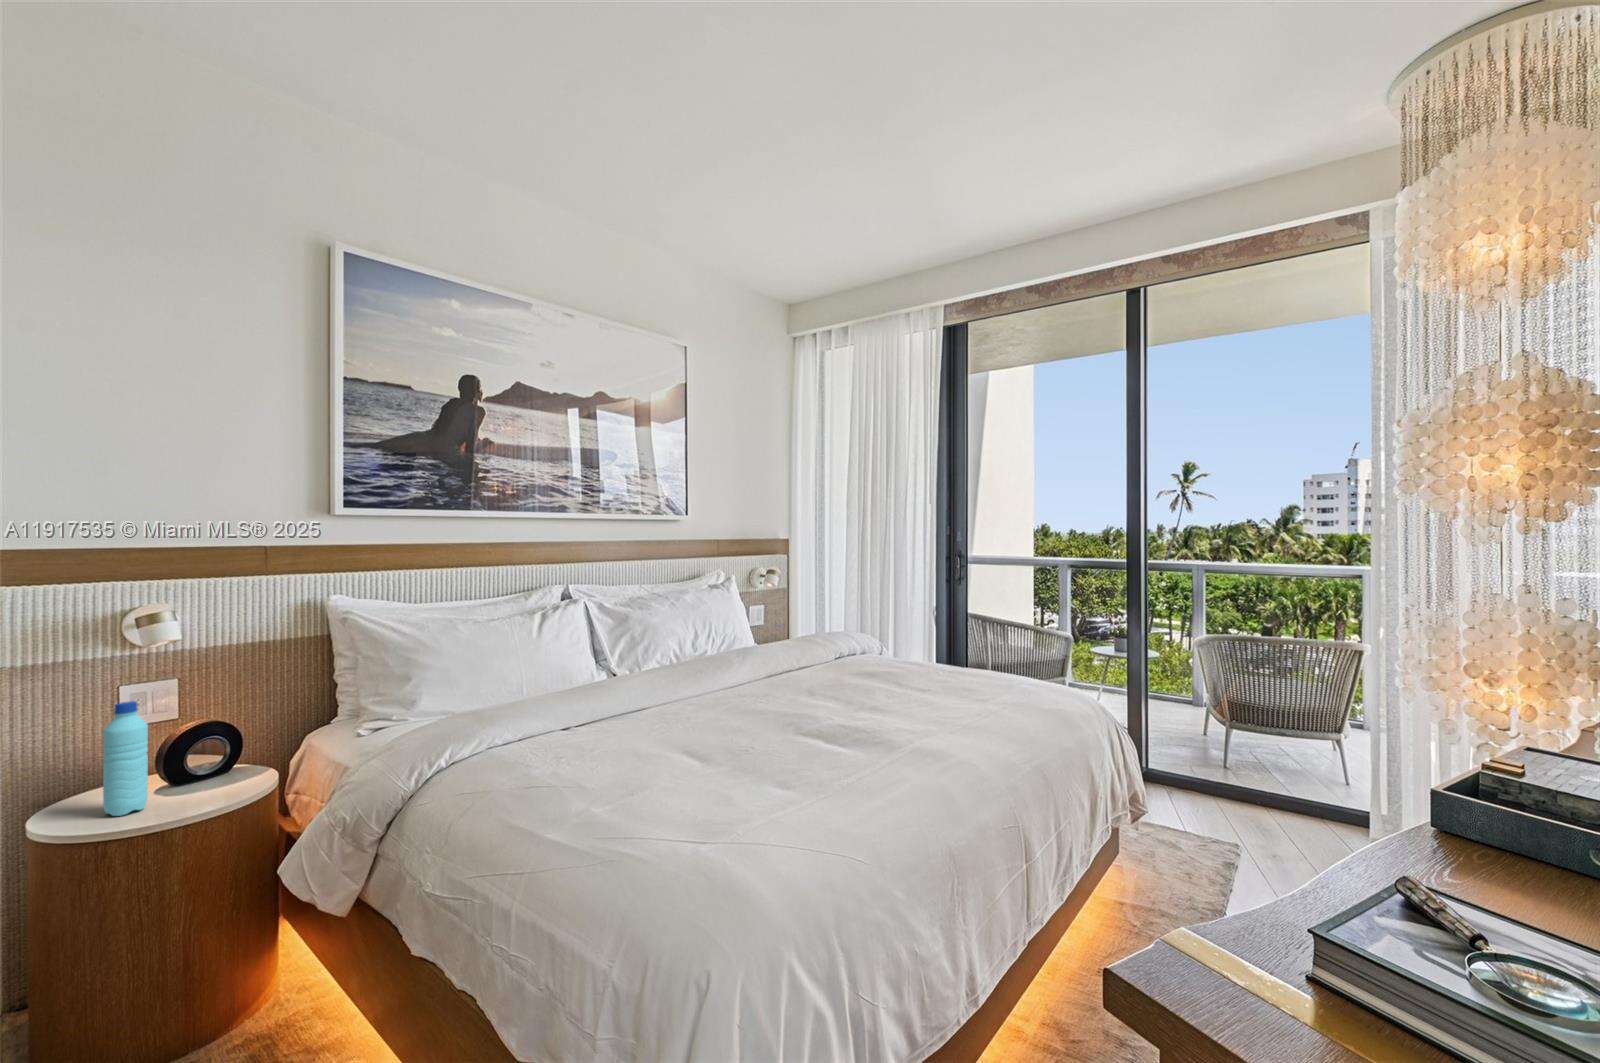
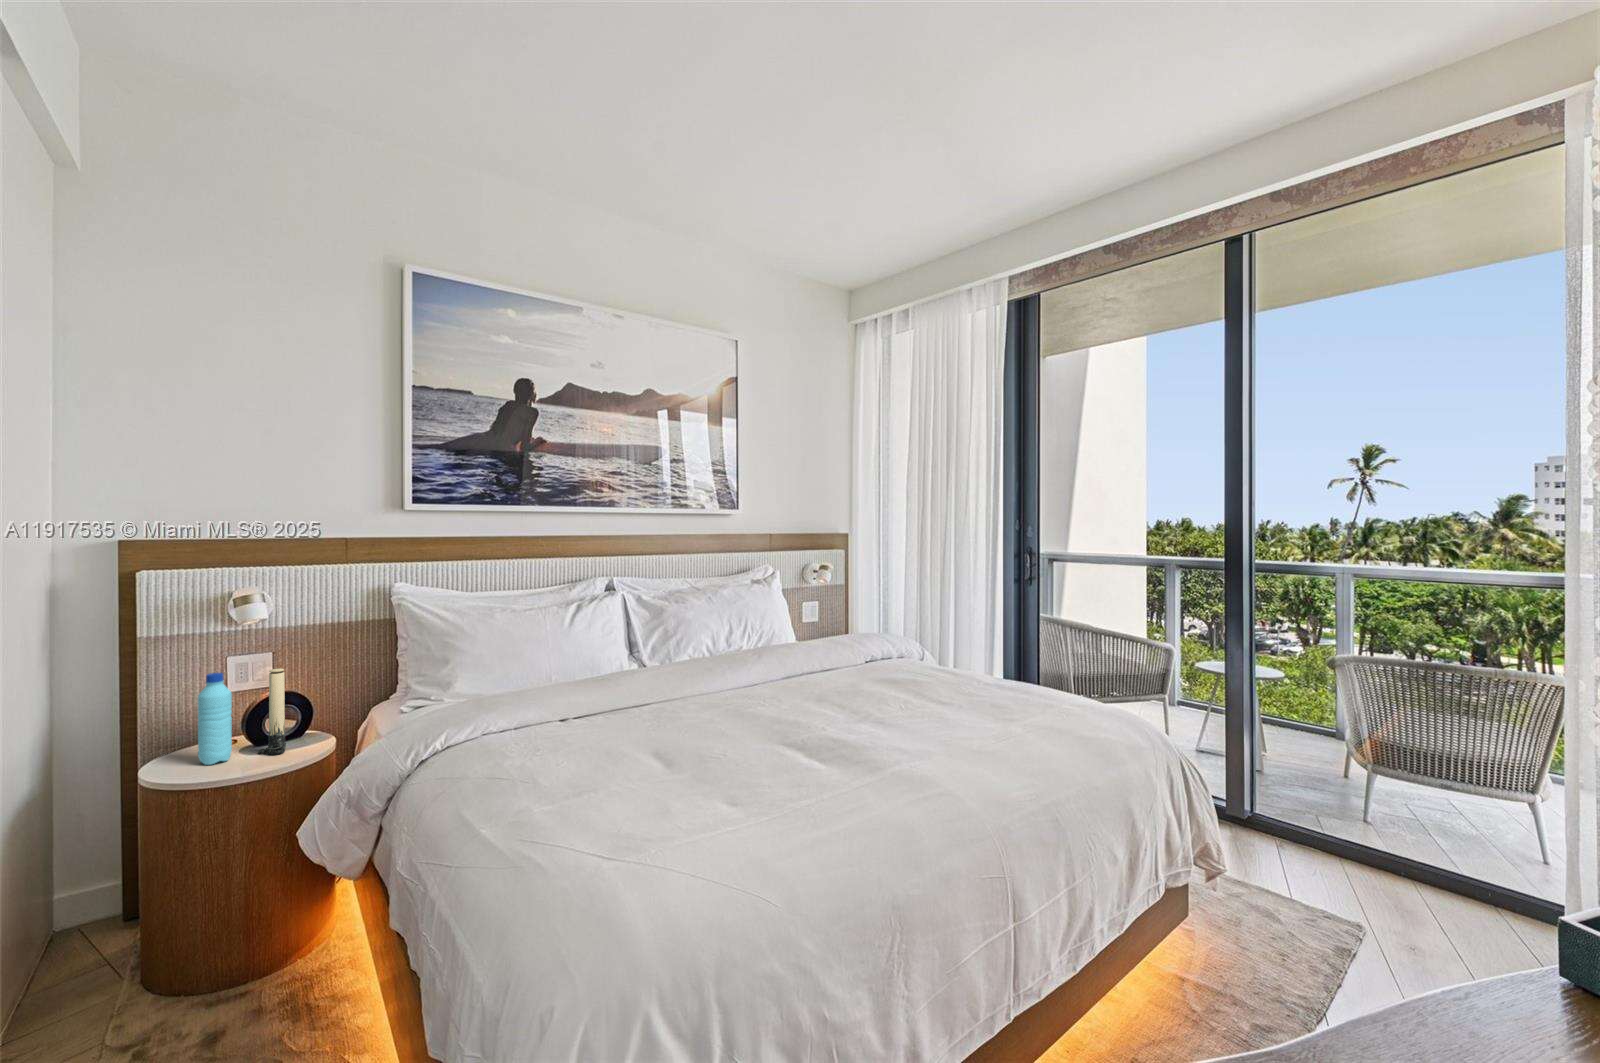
candle: none [181,693,218,799] -> present [258,668,286,755]

